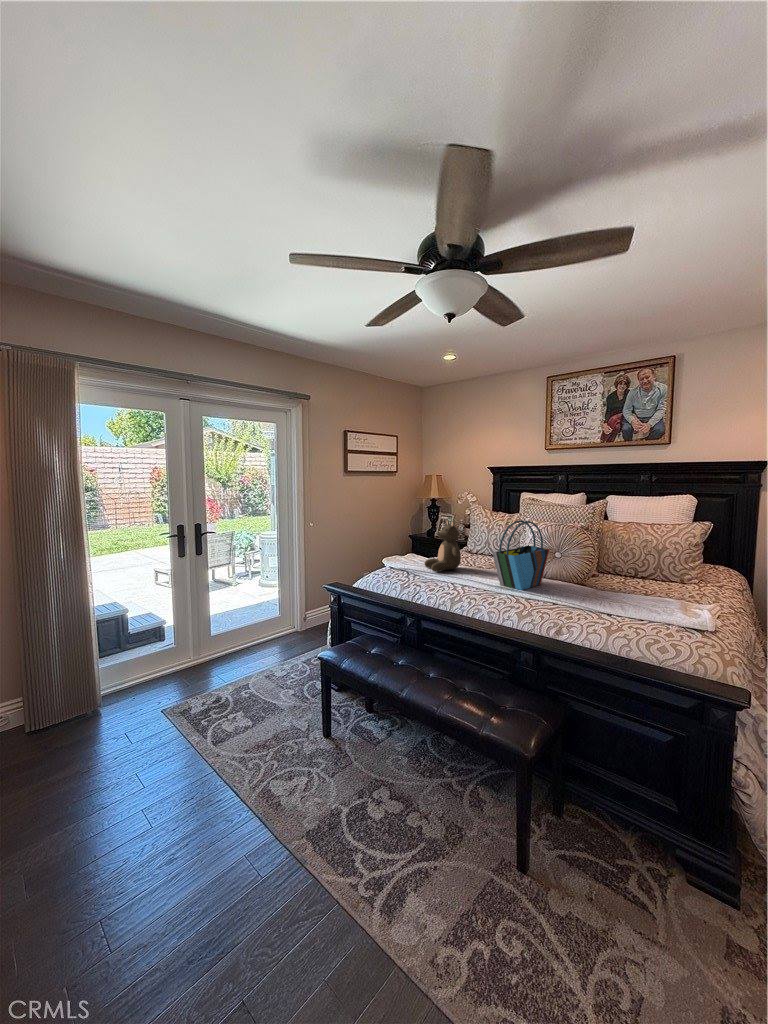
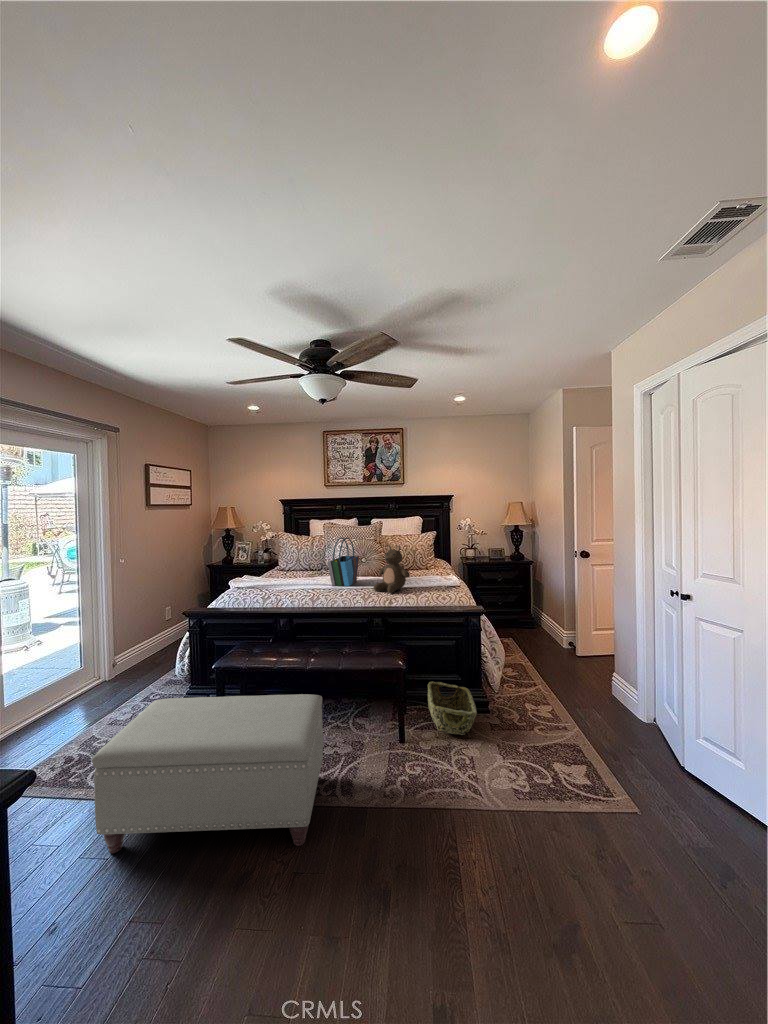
stuffed bear: present [425,520,461,571] -> present [373,546,410,593]
ottoman: none [133,683,385,964] -> present [92,694,323,853]
woven basket: none [581,783,689,923] -> present [428,681,477,735]

